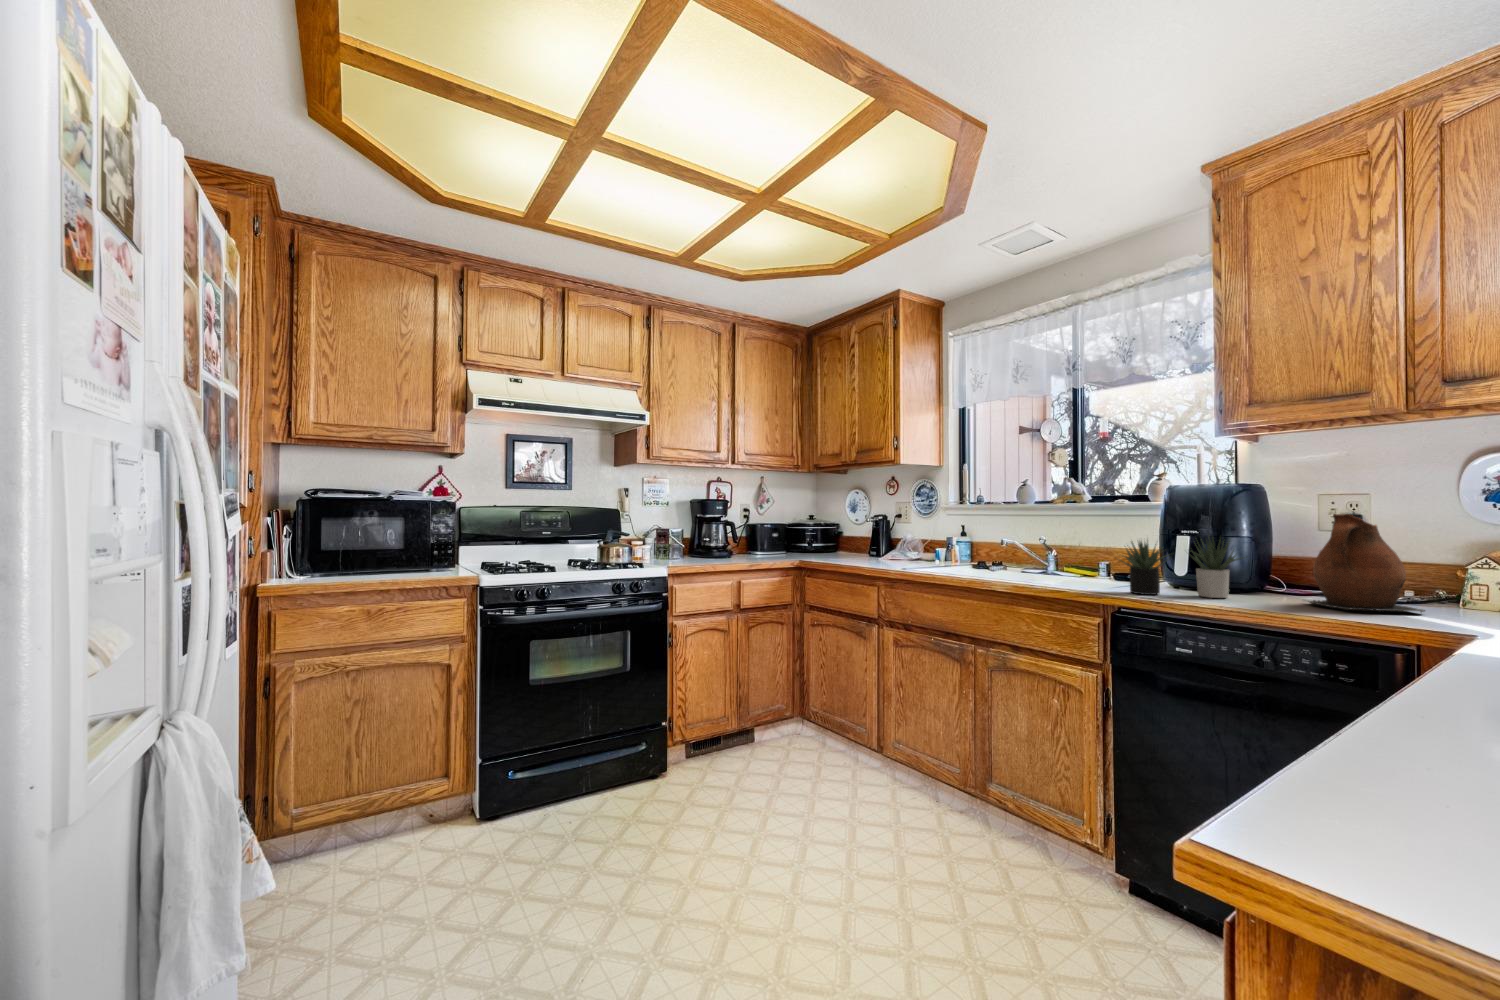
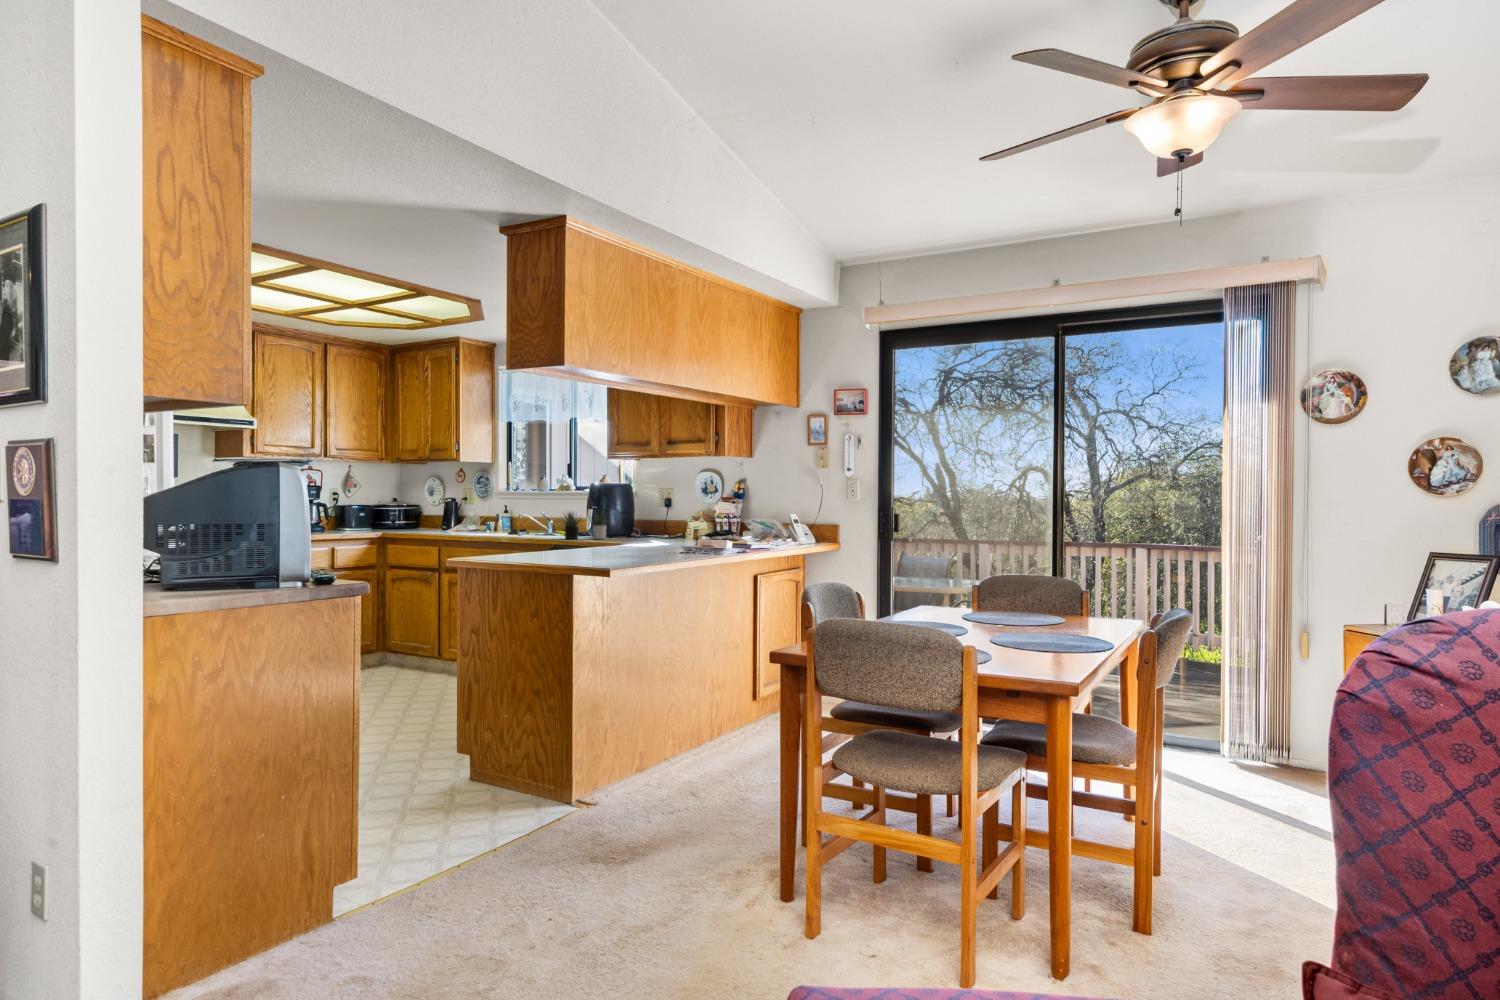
ceramic pitcher: present [1308,514,1425,612] -> none [629,498,665,540]

